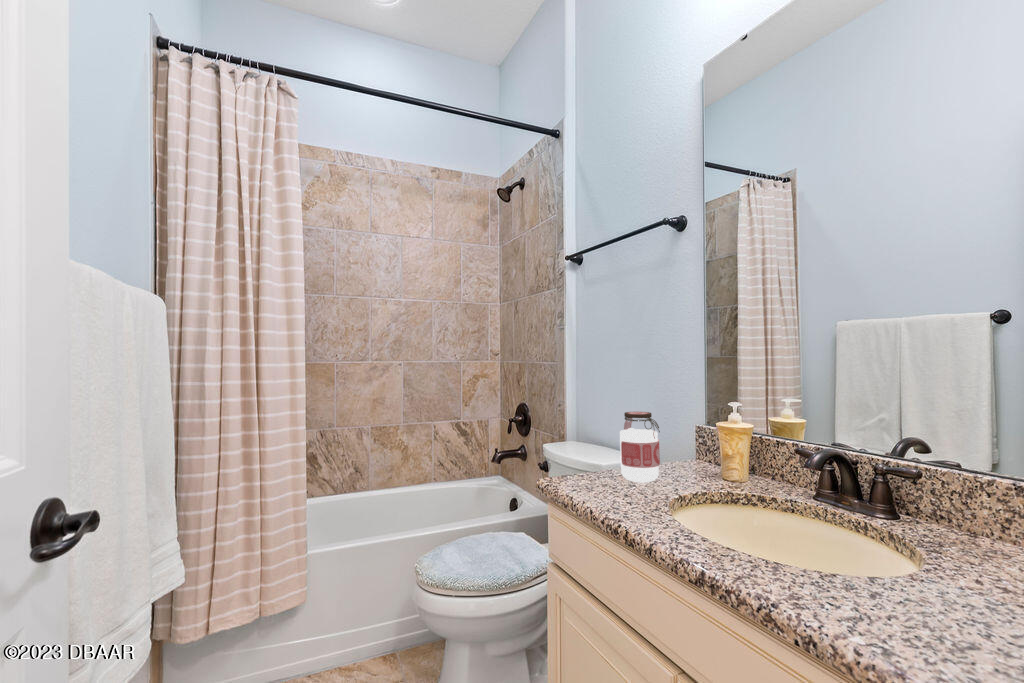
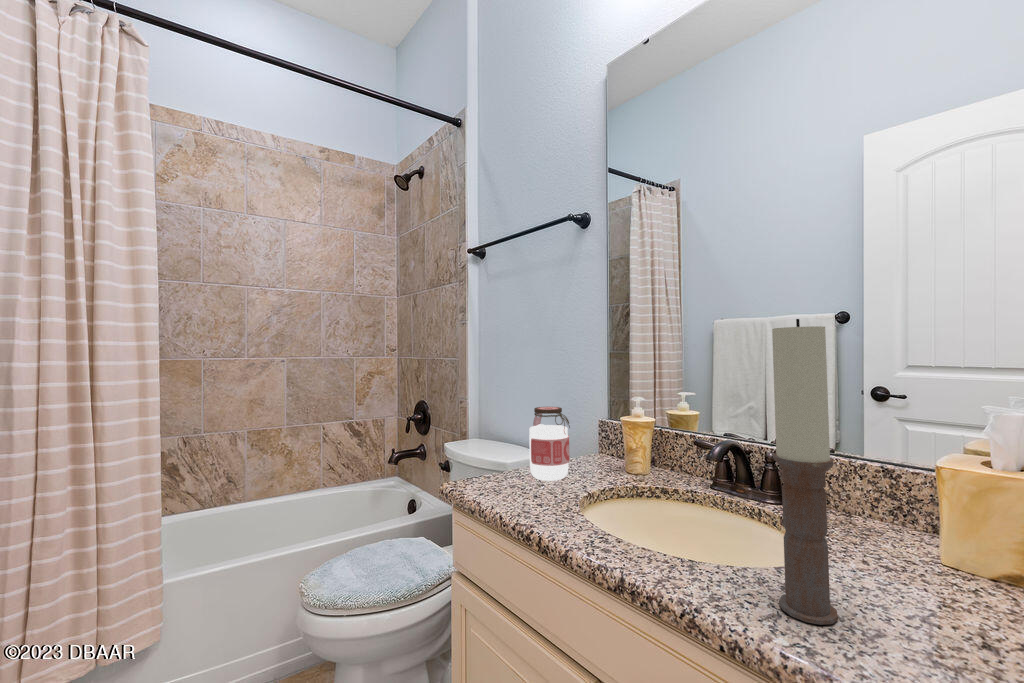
candle: none [851,327,928,632] -> present [772,319,838,625]

